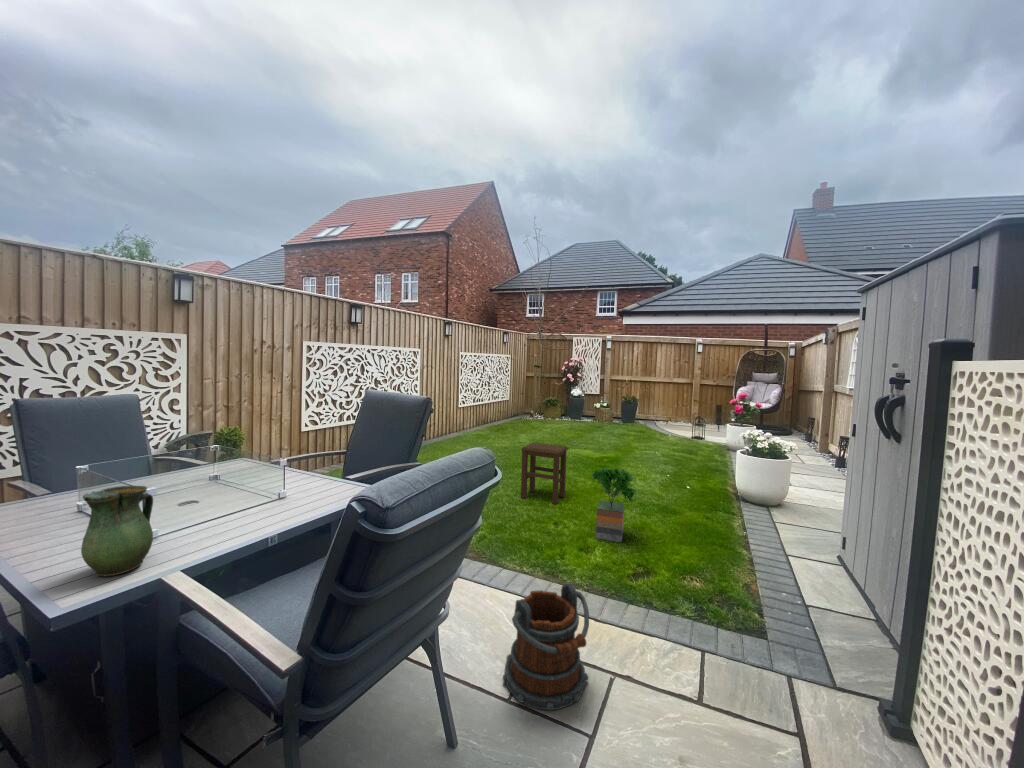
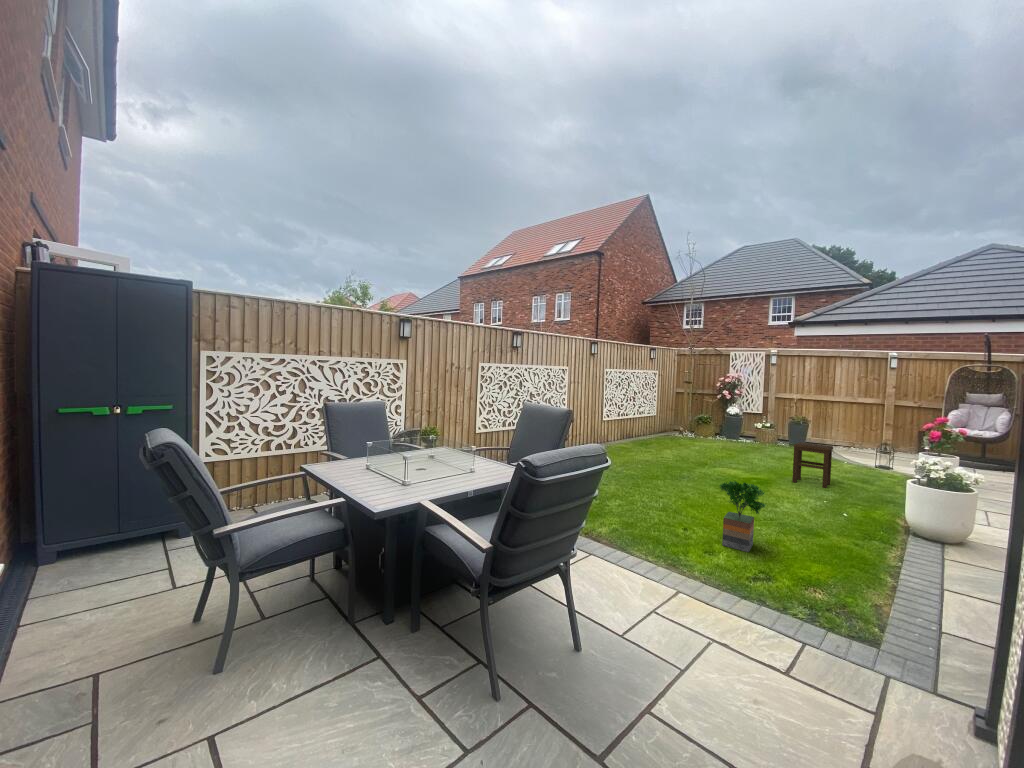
stool: present [521,442,568,504] -> present [792,442,833,488]
pitcher: present [81,486,153,576] -> none [384,453,412,499]
bucket: present [503,583,589,710] -> none [617,560,689,650]

